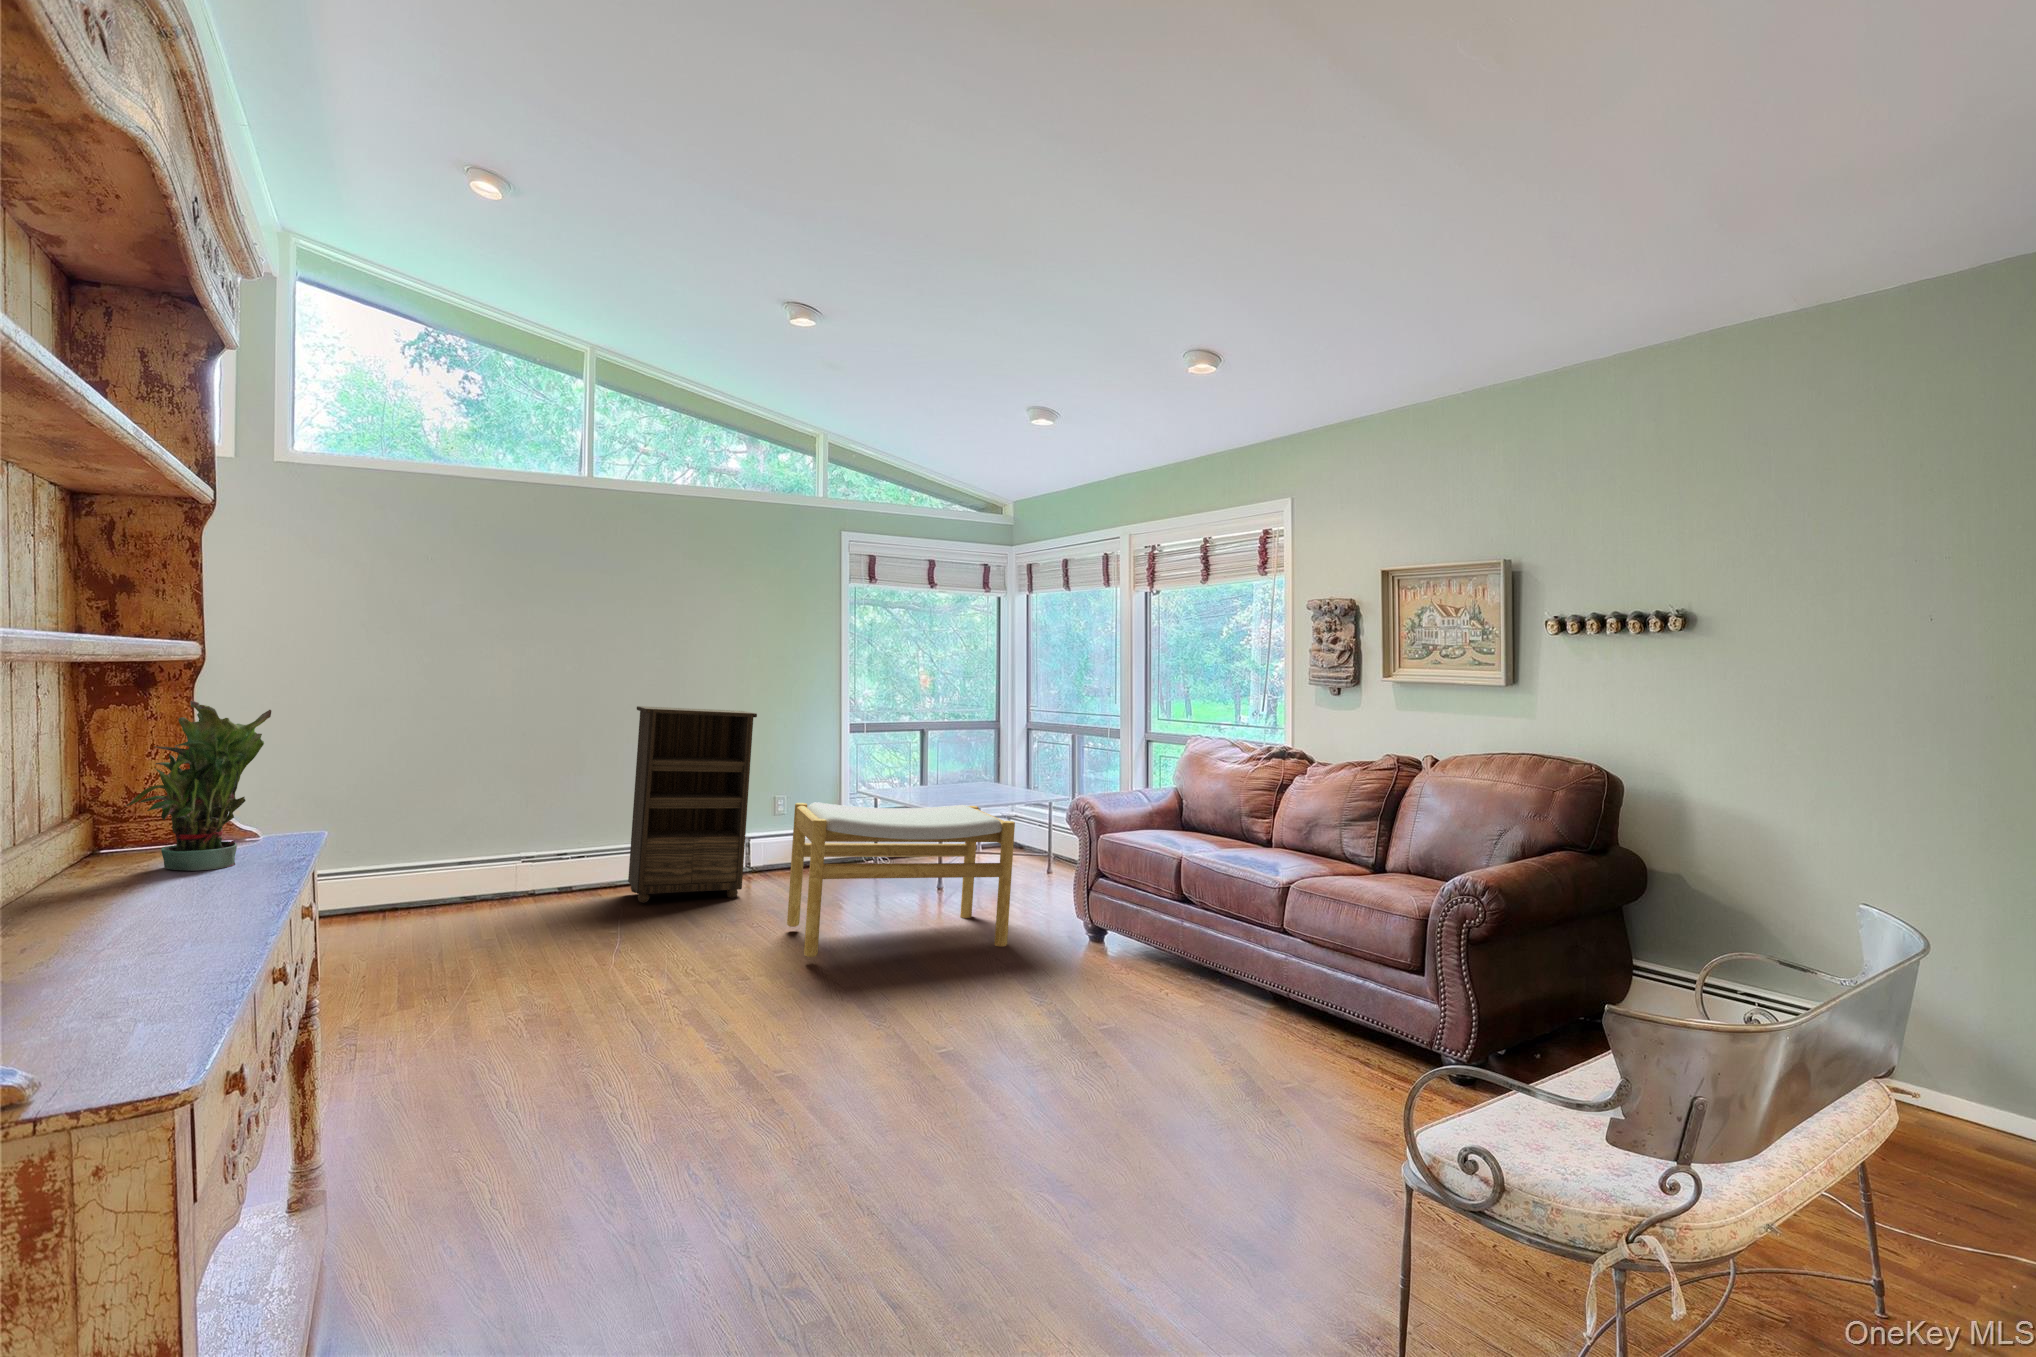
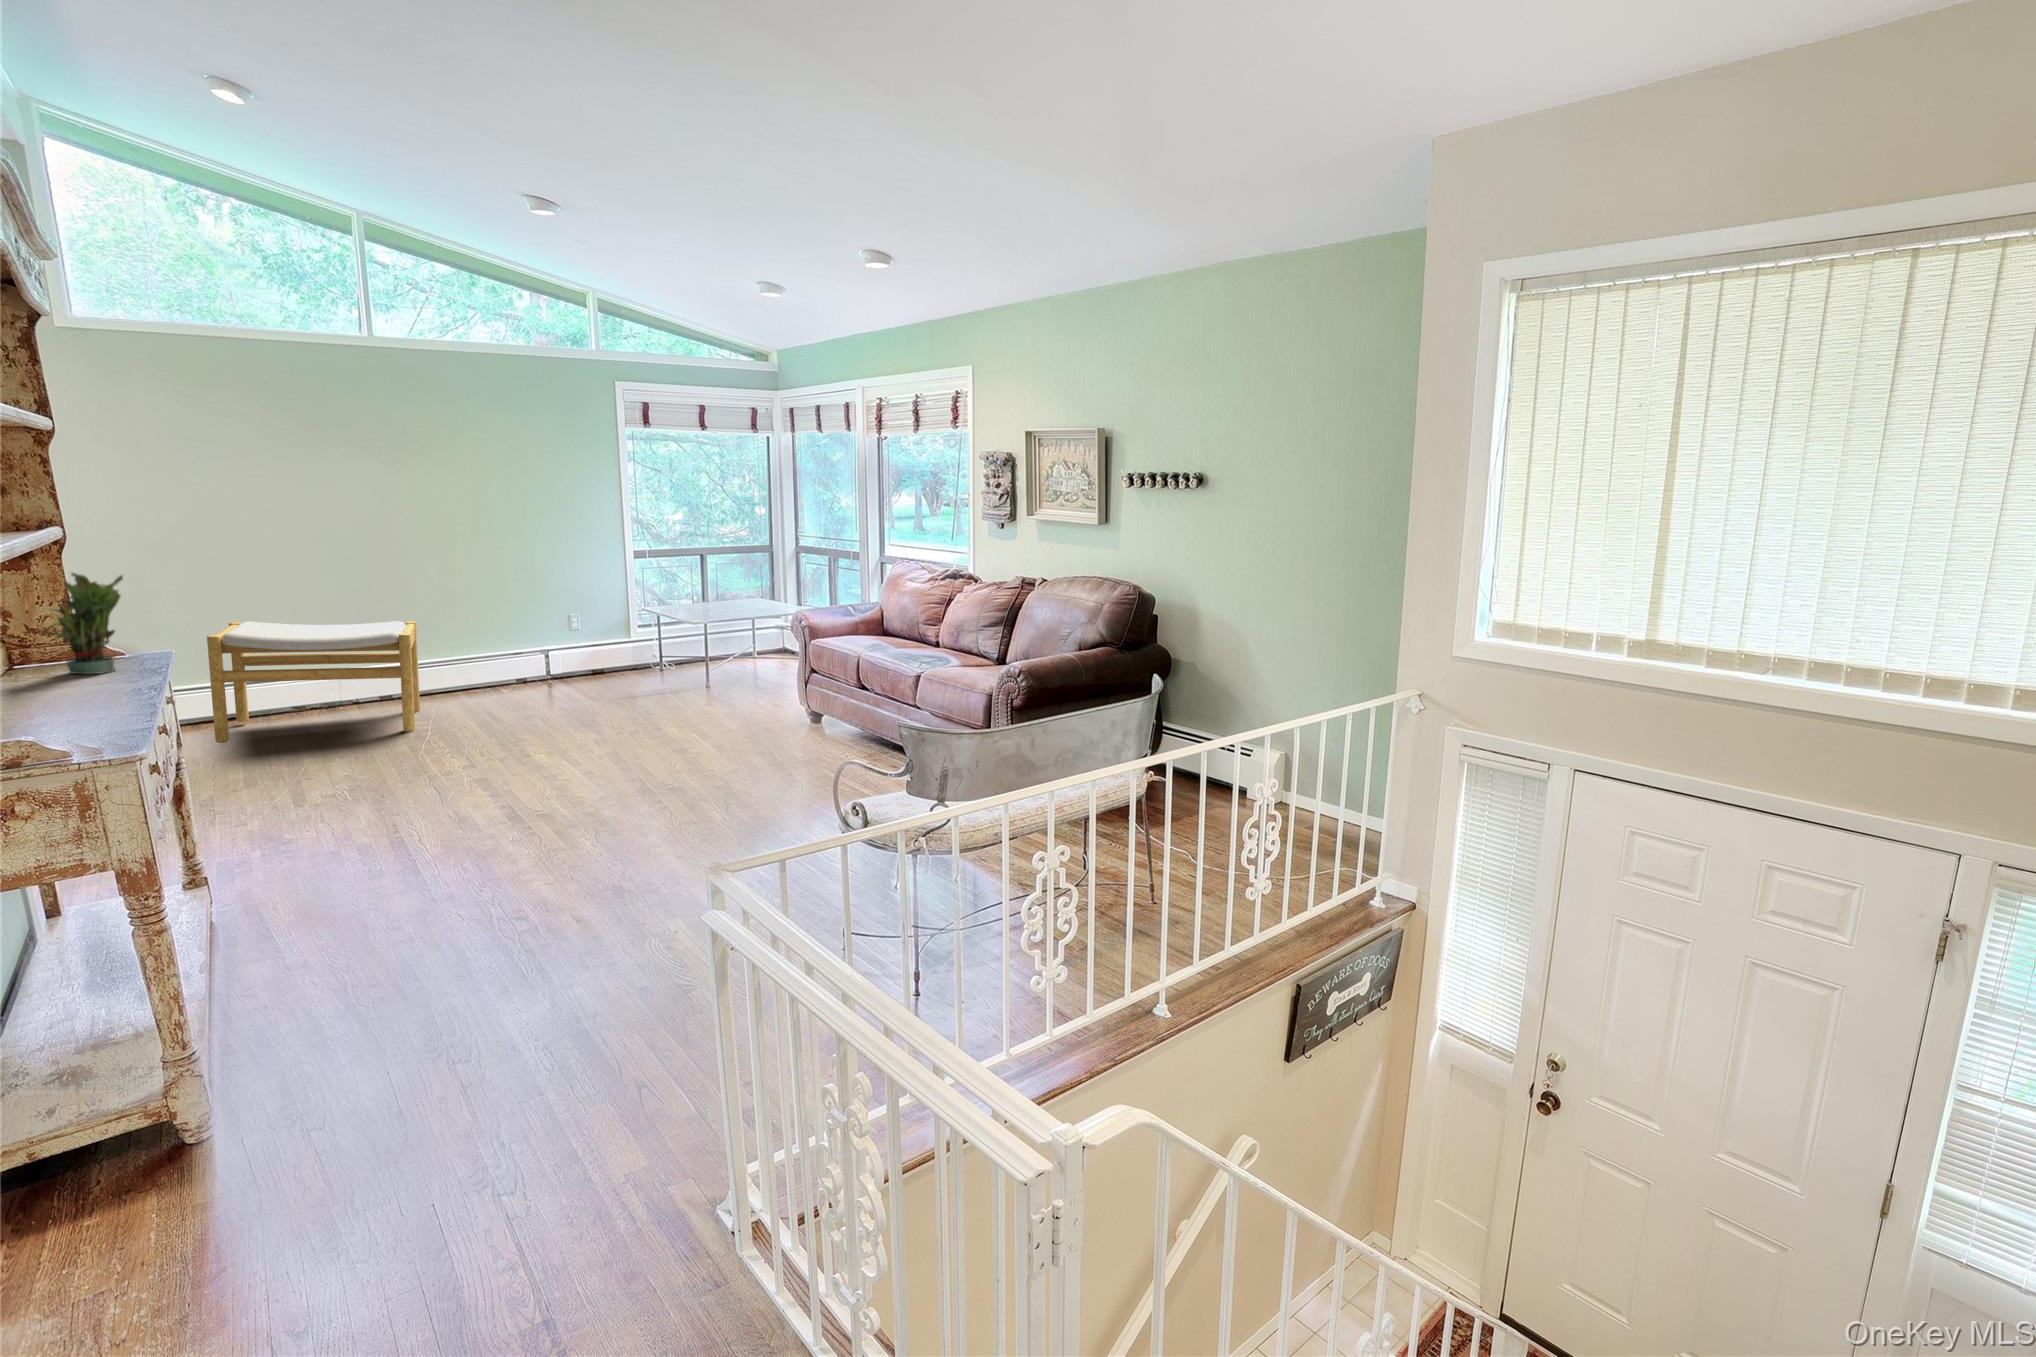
bookshelf: present [628,706,757,903] -> none [430,541,539,704]
footstool: present [787,802,1015,957] -> present [207,621,420,743]

